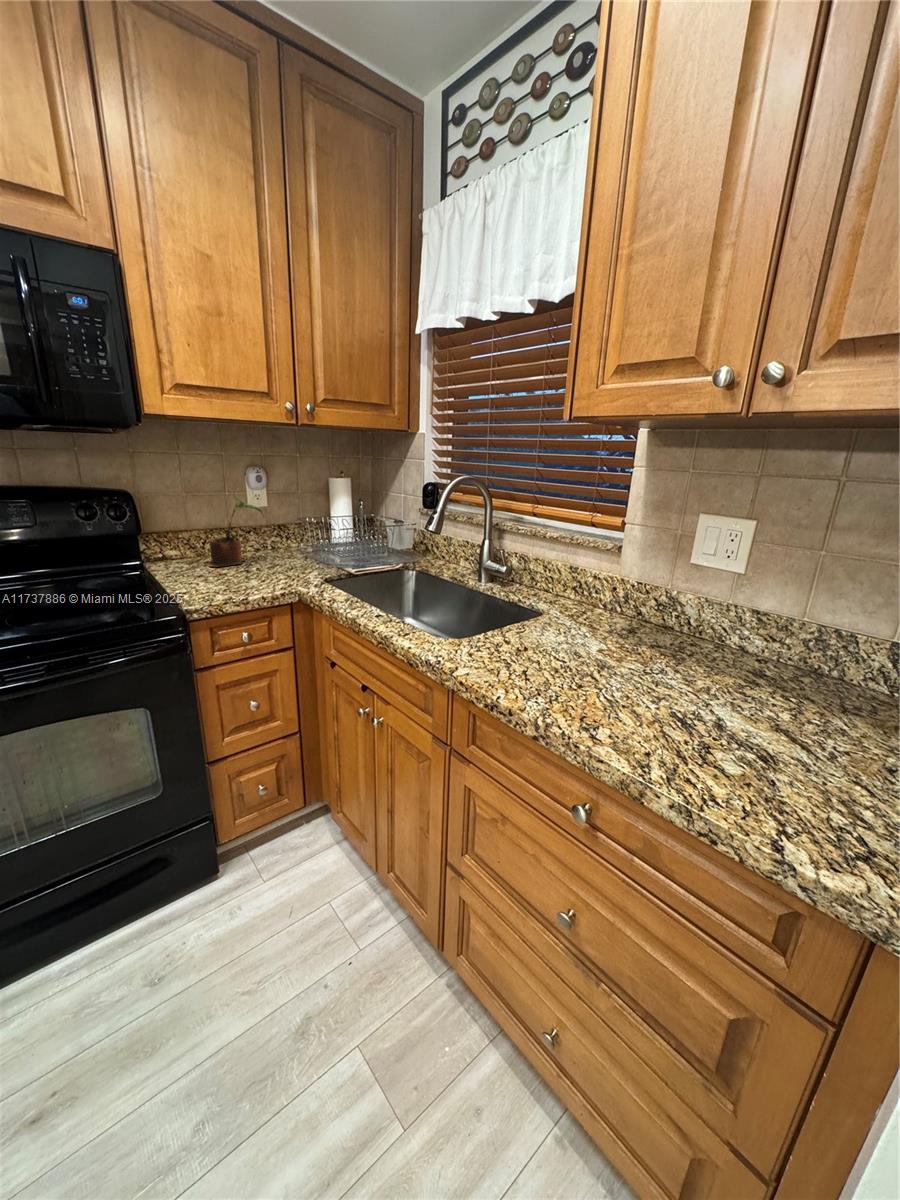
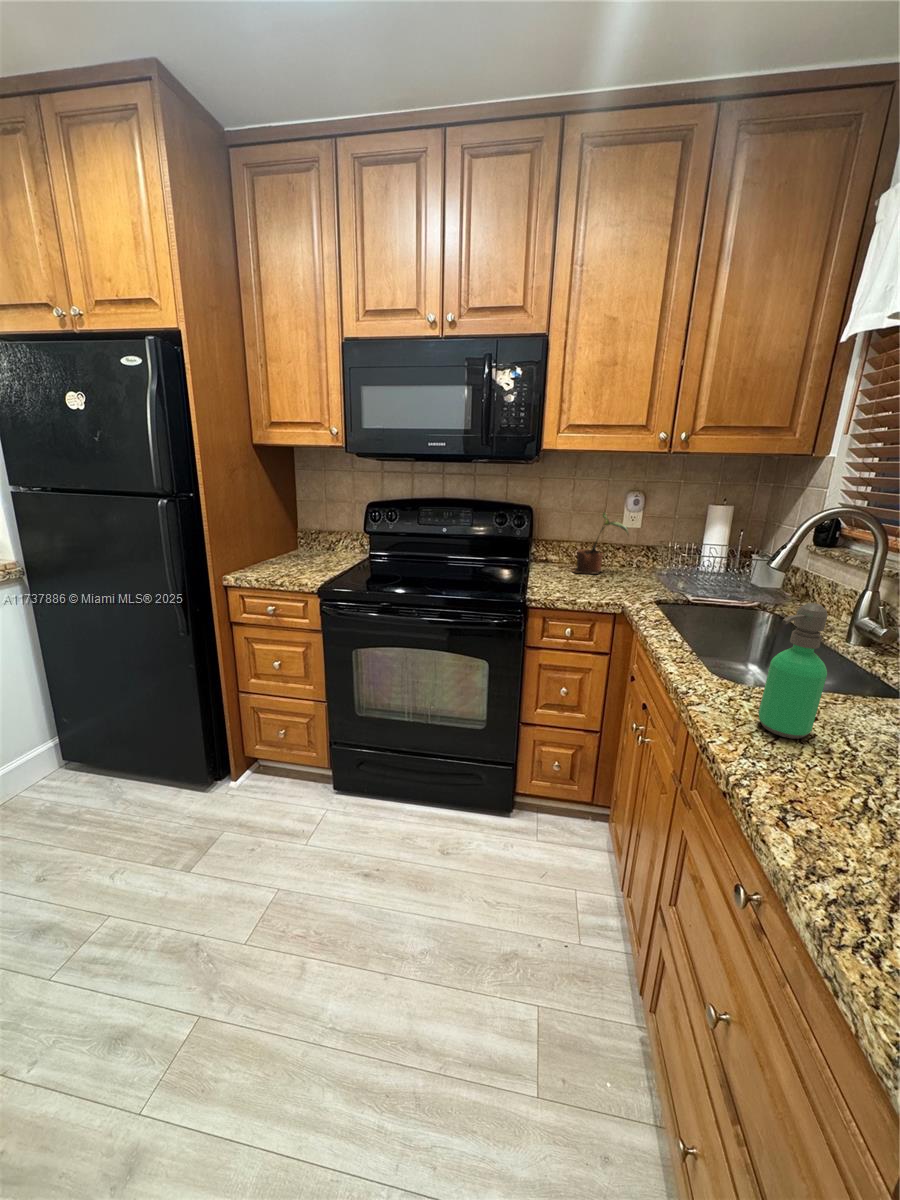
soap dispenser: none [502,557,545,671] -> present [759,603,828,739]

